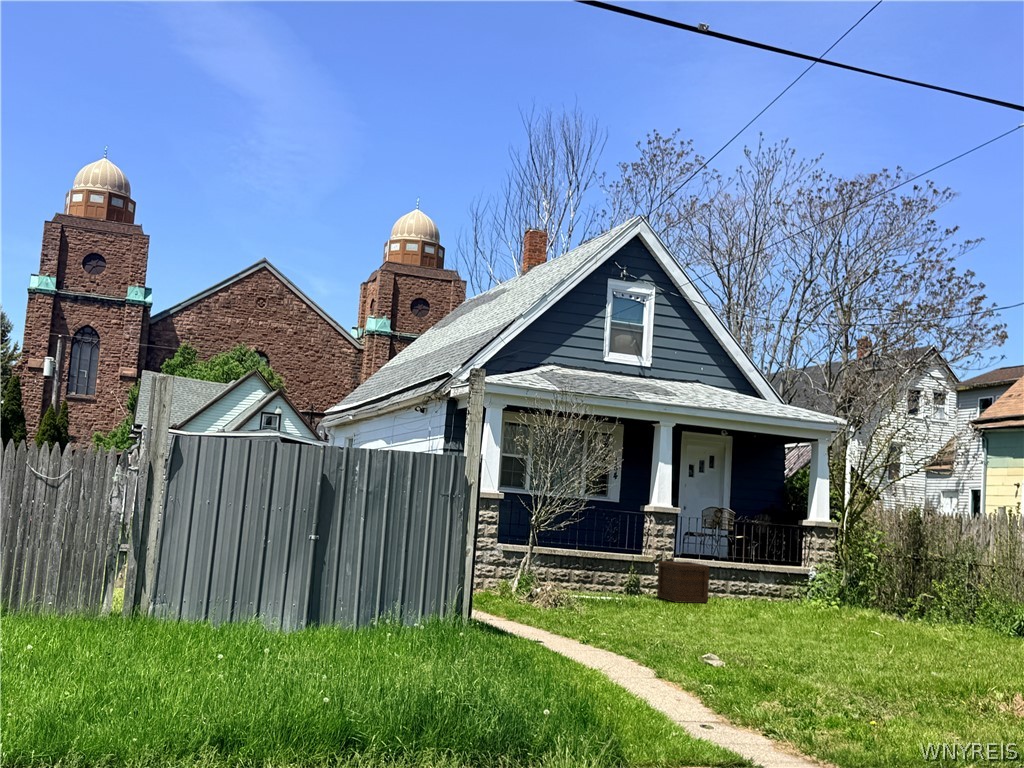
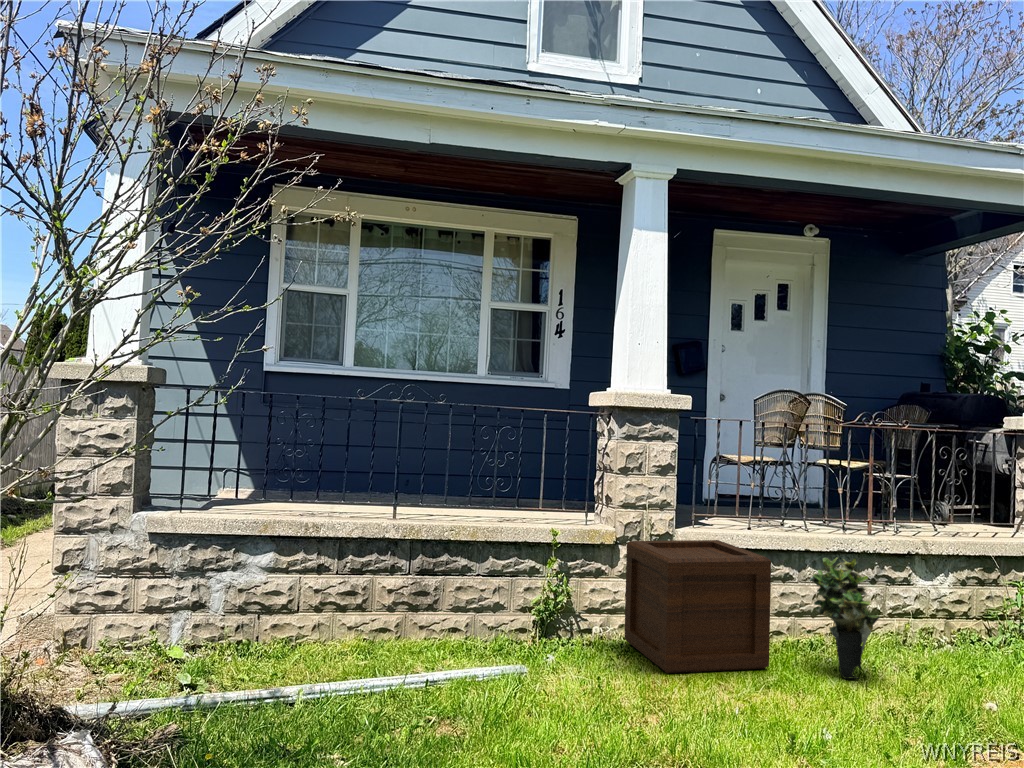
potted plant: none [722,567,744,605] -> present [810,558,880,679]

